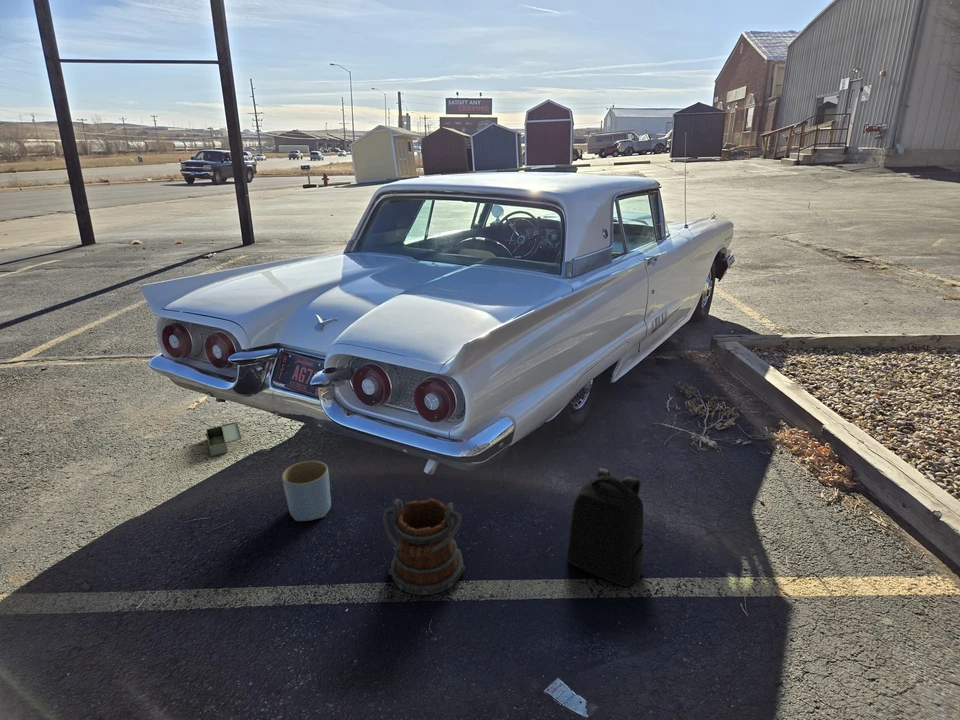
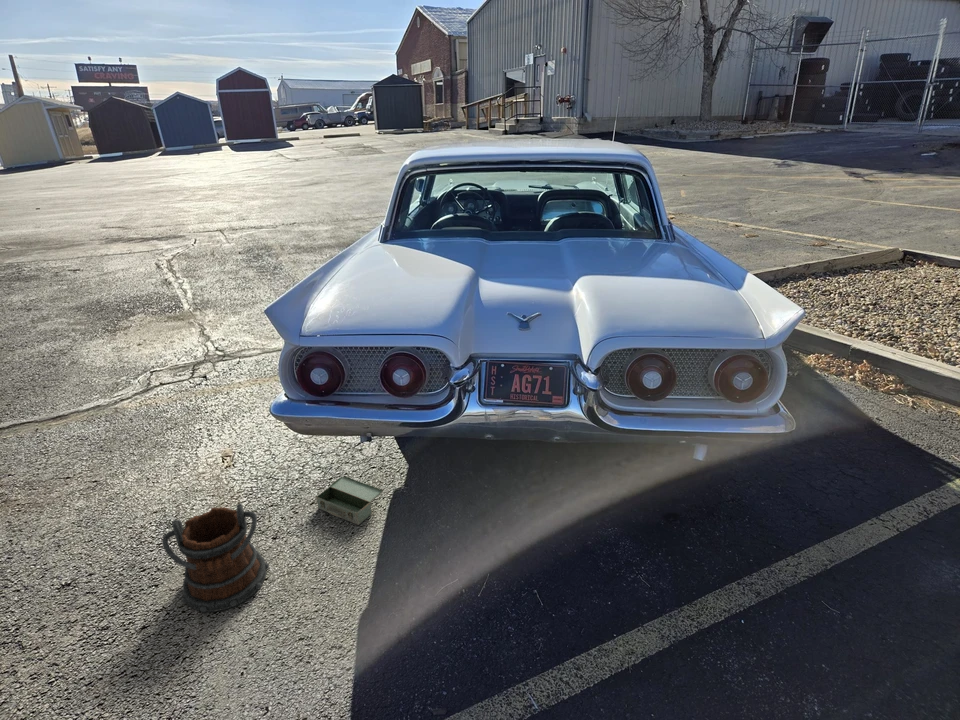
planter: present [282,461,331,521] -> none [544,476,597,548]
backpack: present [567,468,643,587] -> none [812,394,899,487]
bucket: present [383,498,465,595] -> present [162,503,269,612]

